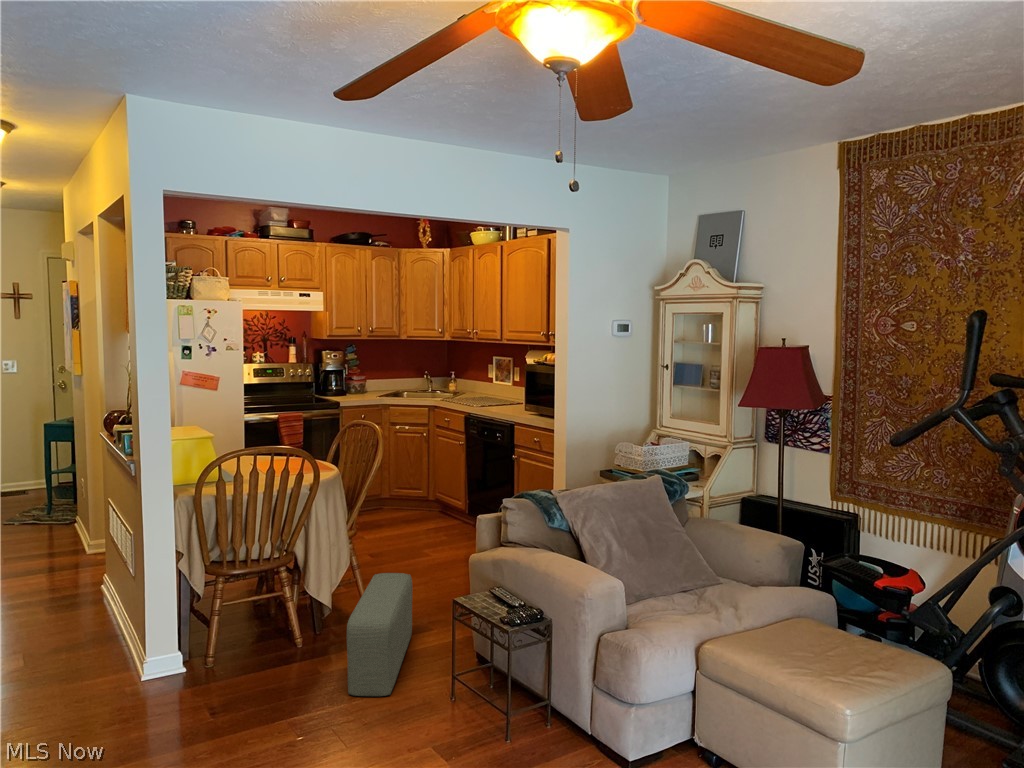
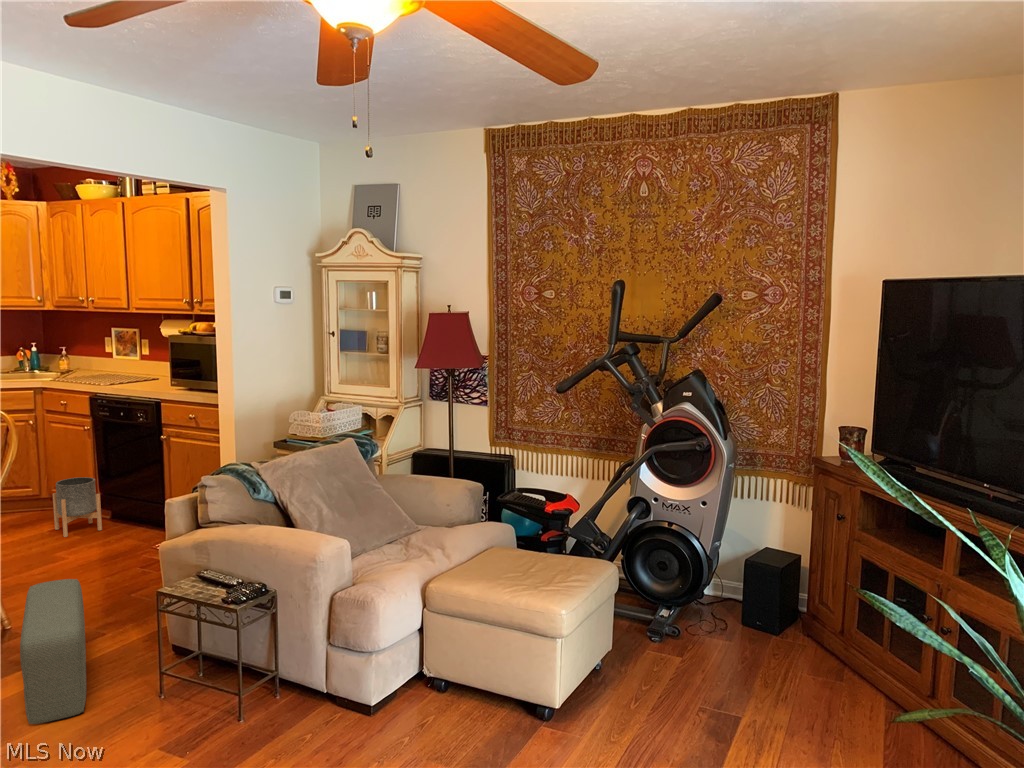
planter: none [432,485,466,536] -> present [53,477,102,537]

